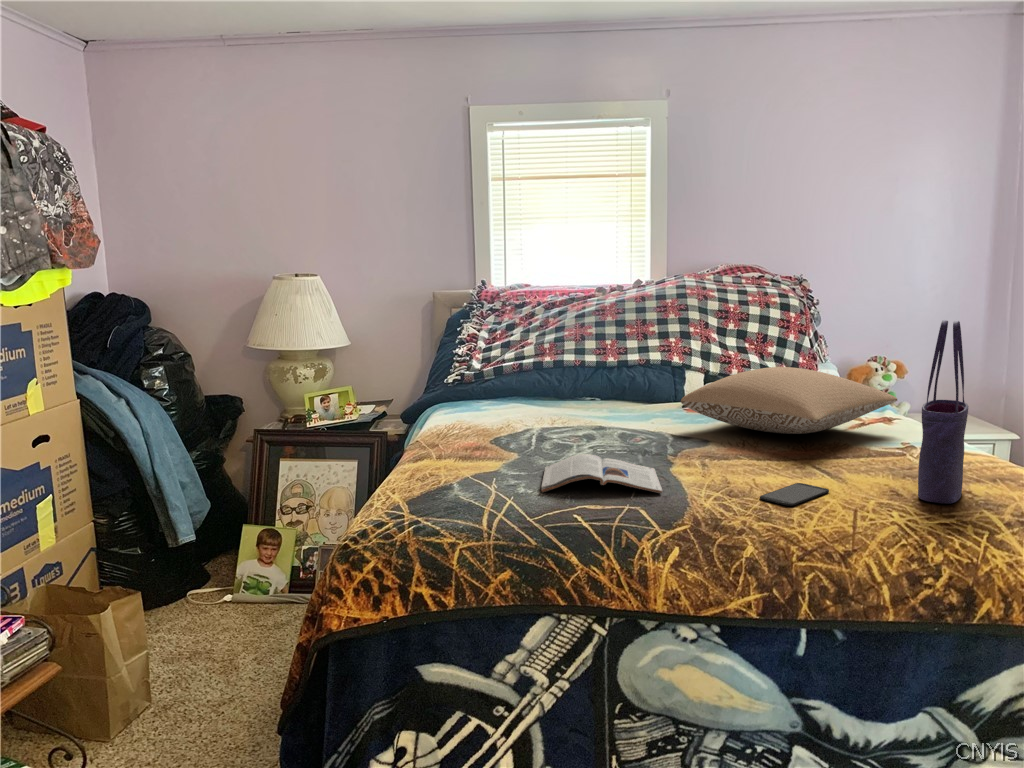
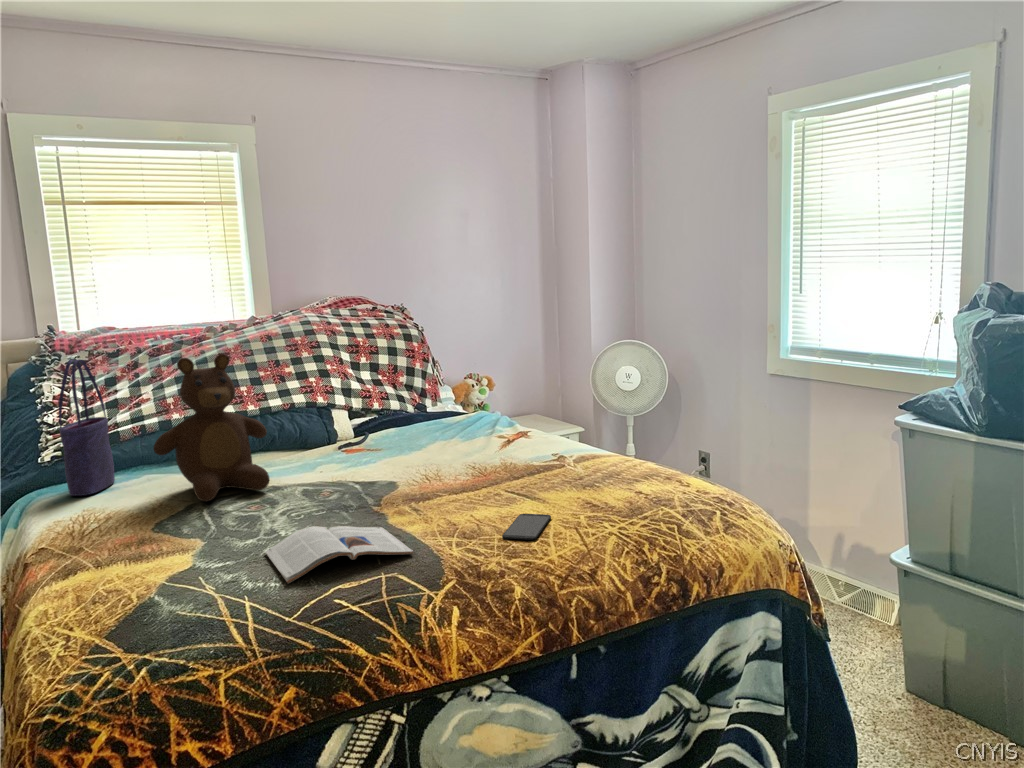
teddy bear: none [506,302,602,426] -> present [154,354,270,501]
tote bag: present [918,320,968,504] -> present [59,360,115,496]
pillow: present [681,367,897,434] -> none [365,400,548,465]

